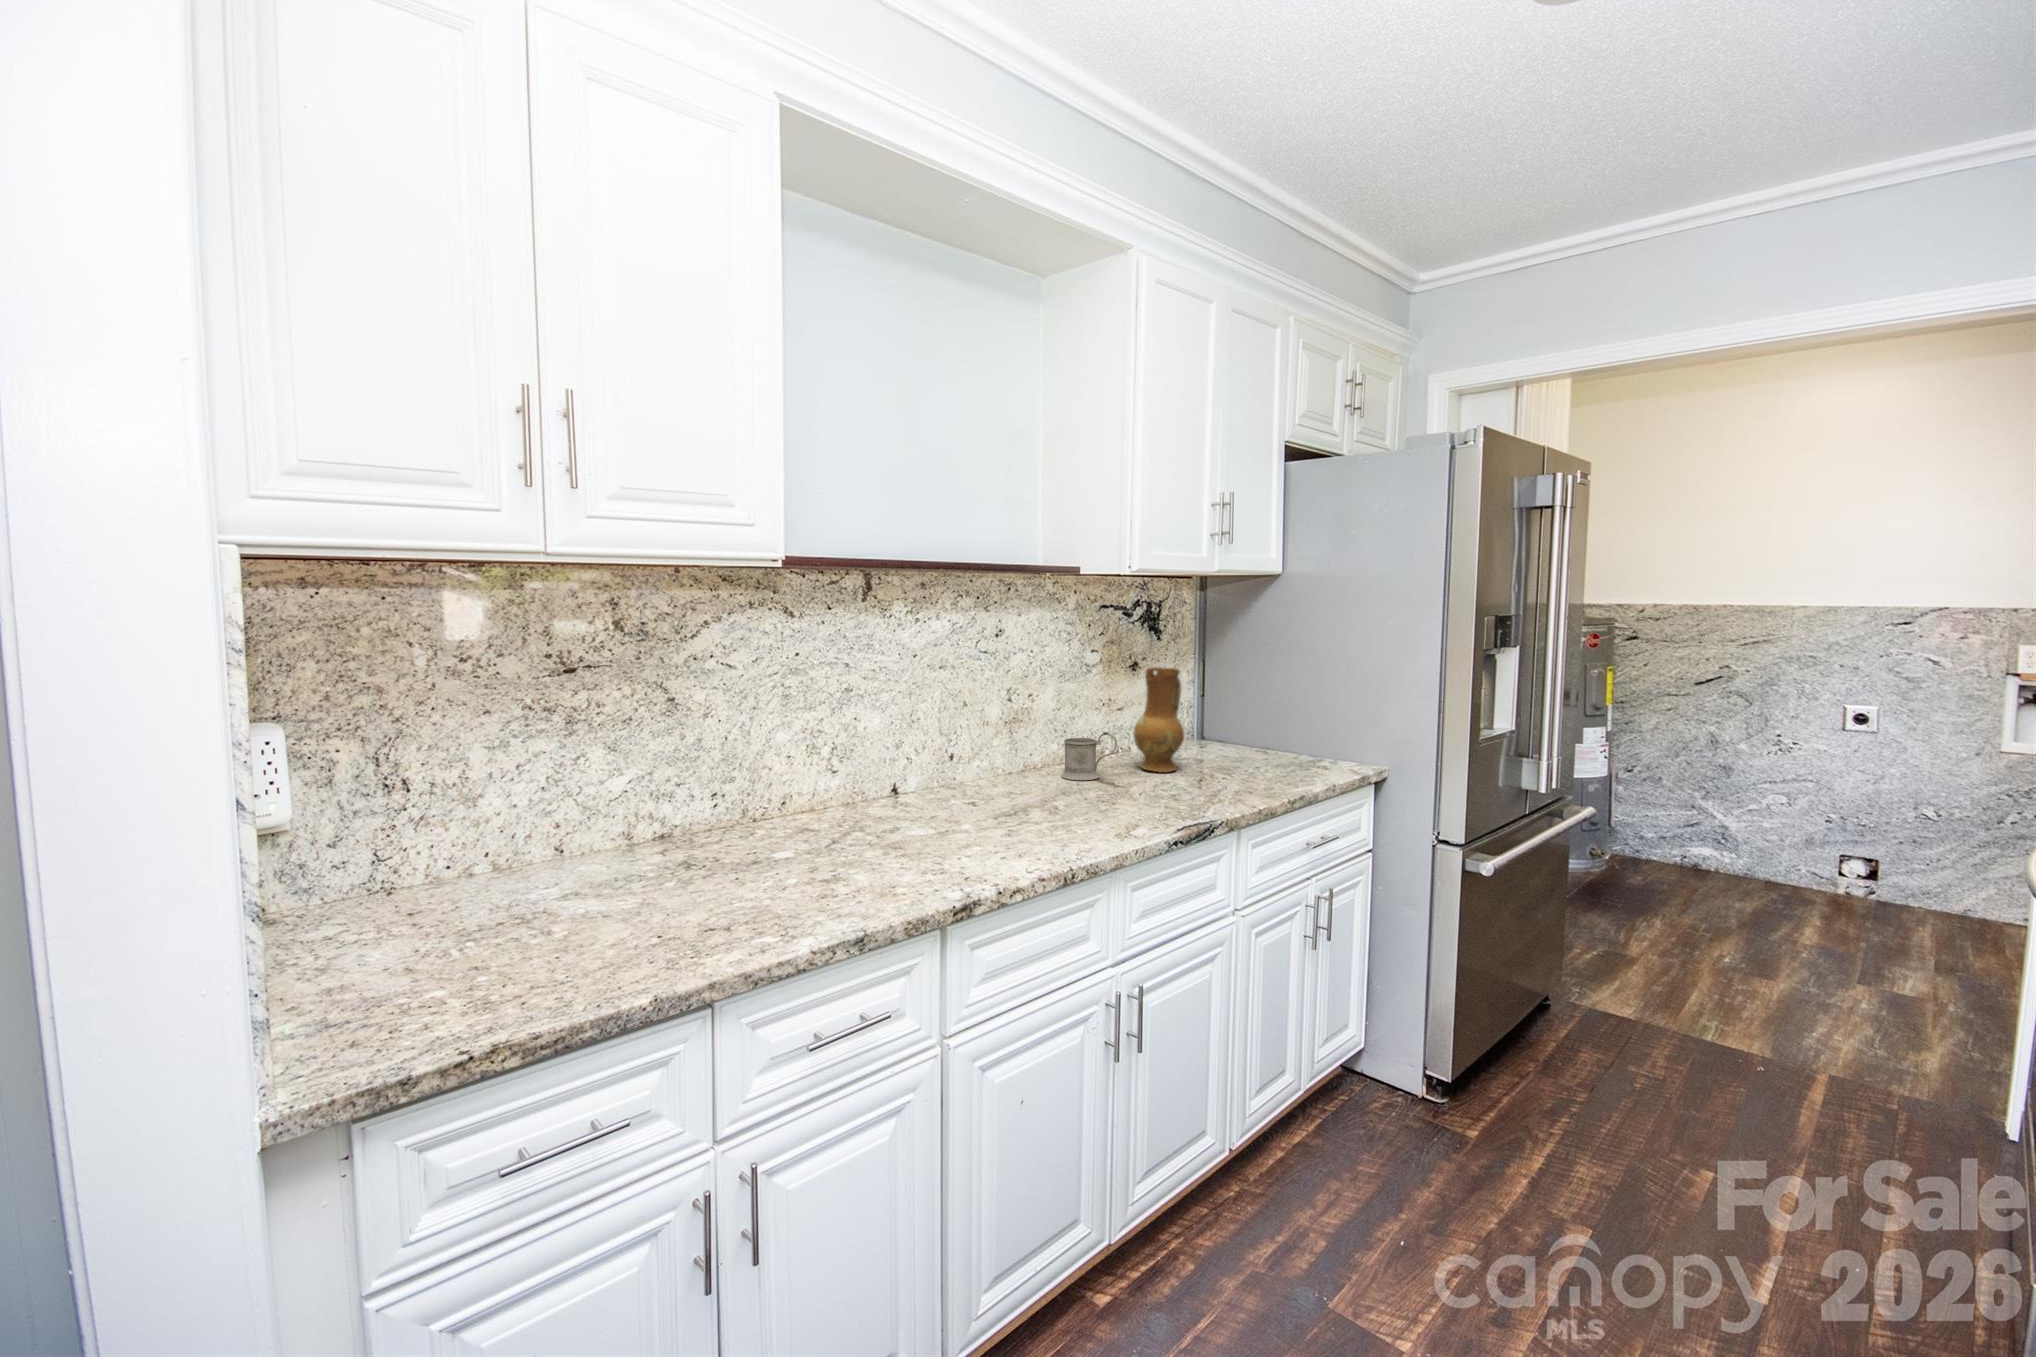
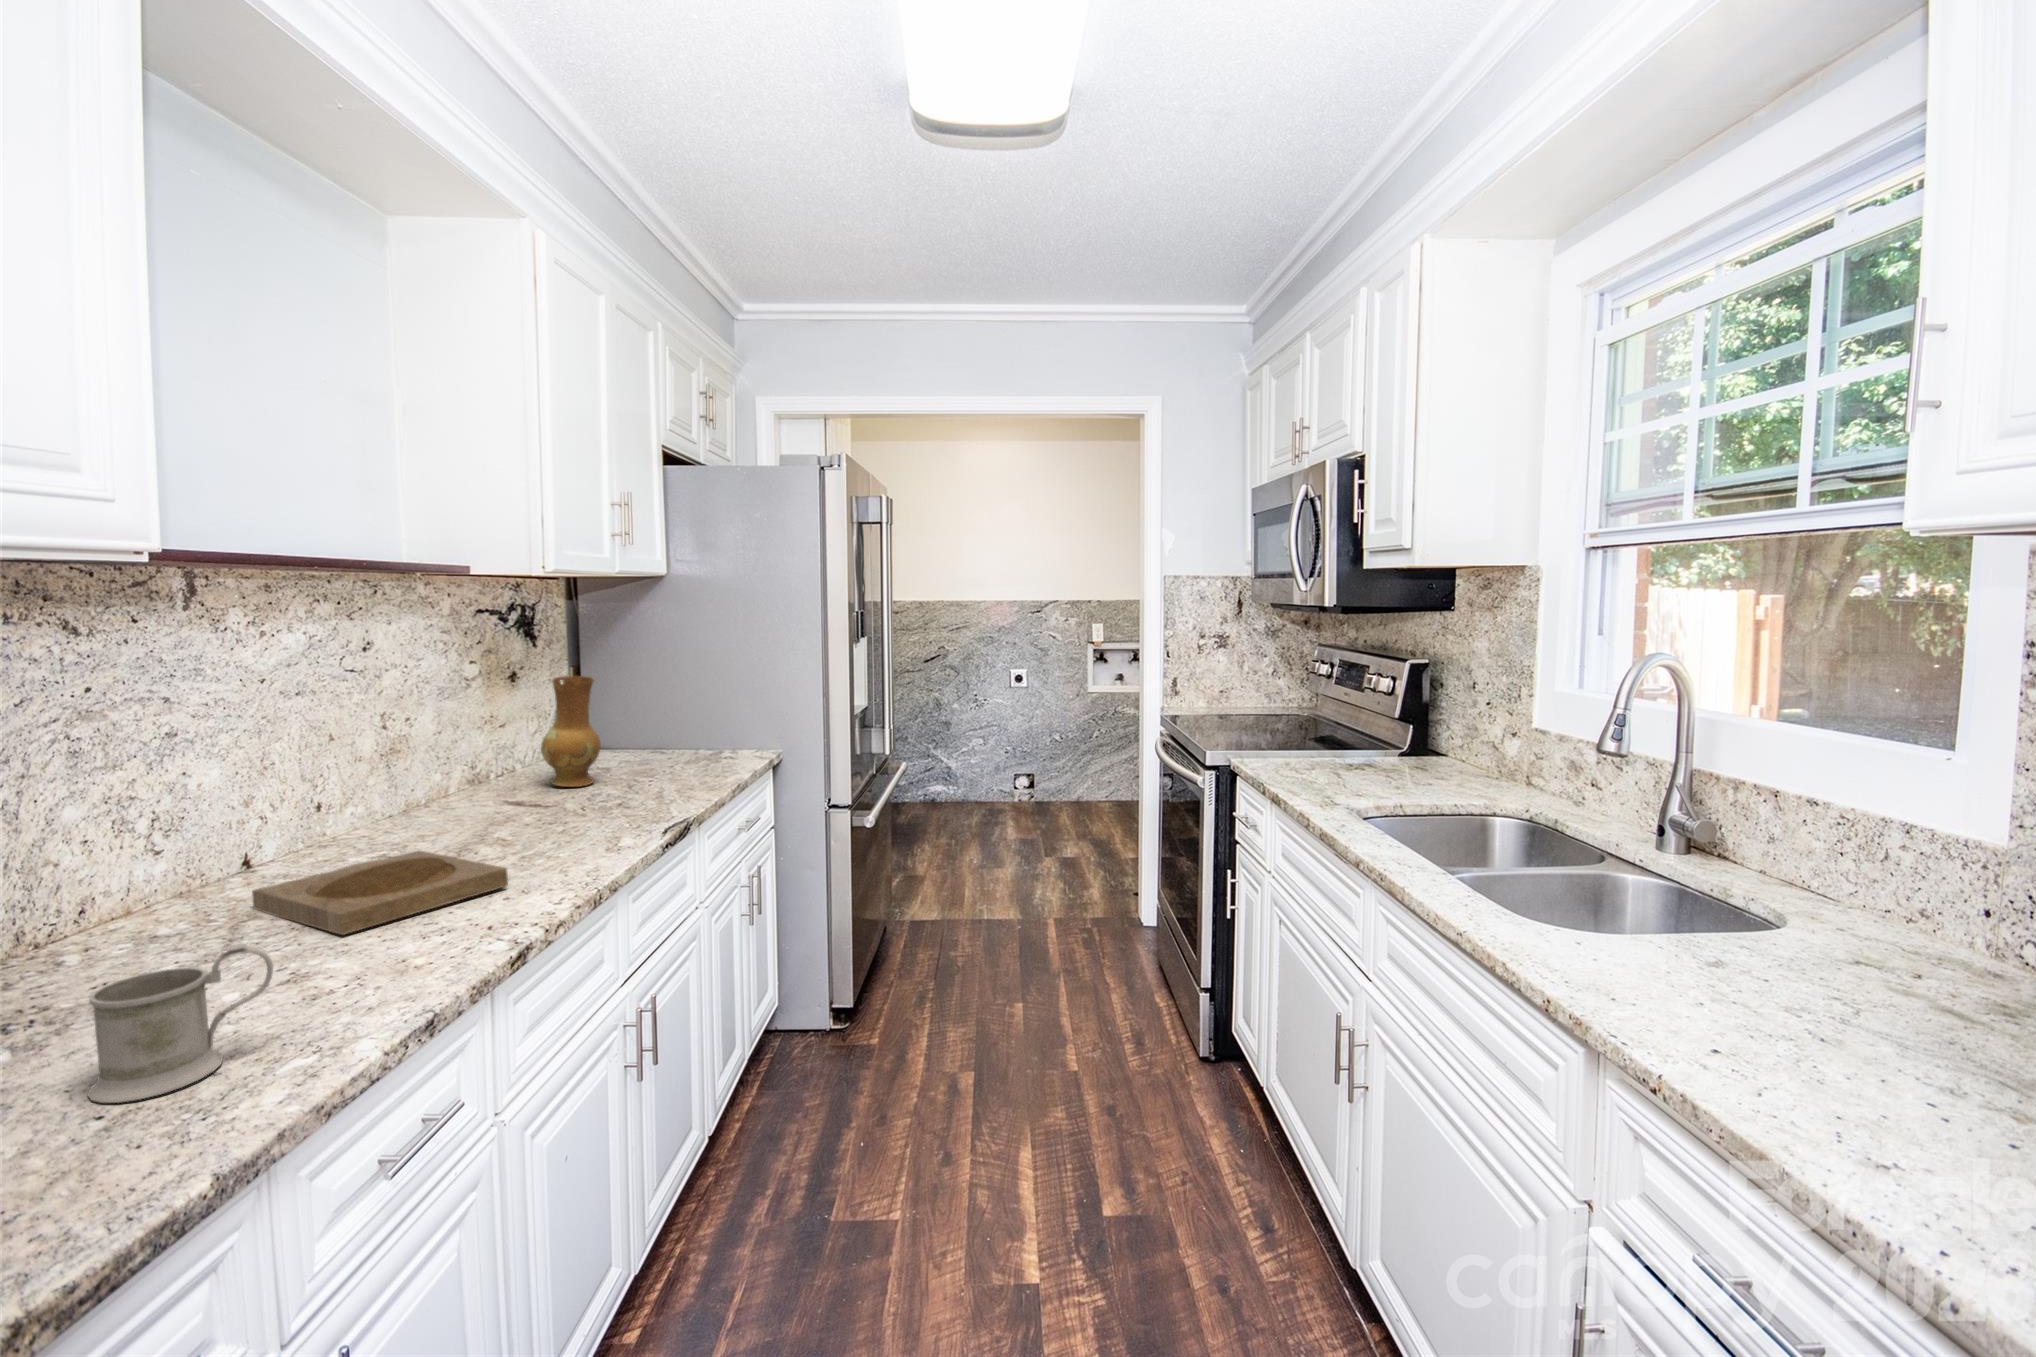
mug: present [1061,732,1117,780] -> present [87,944,273,1103]
tray: none [867,803,1014,856] -> present [252,851,508,935]

